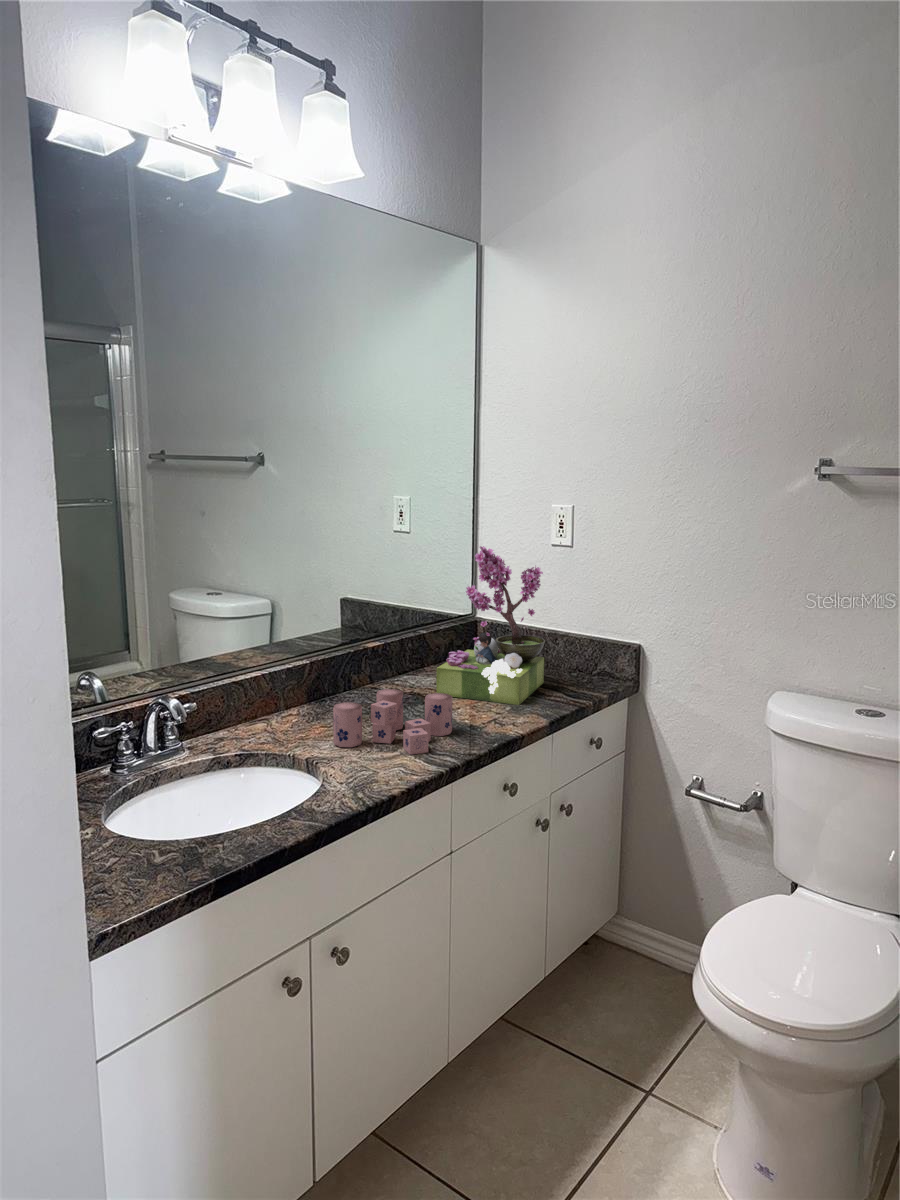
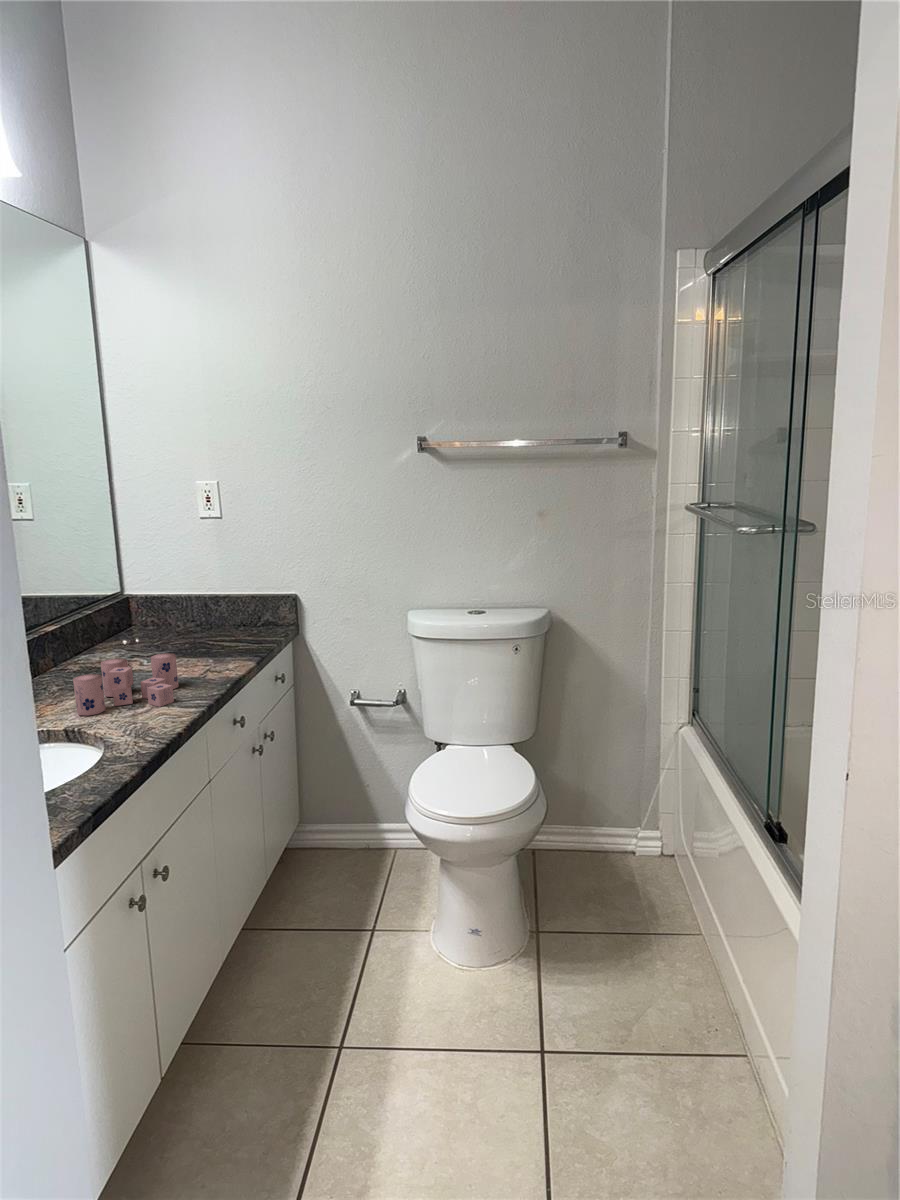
flower arrangement: present [436,546,545,705] -> none [130,522,221,664]

